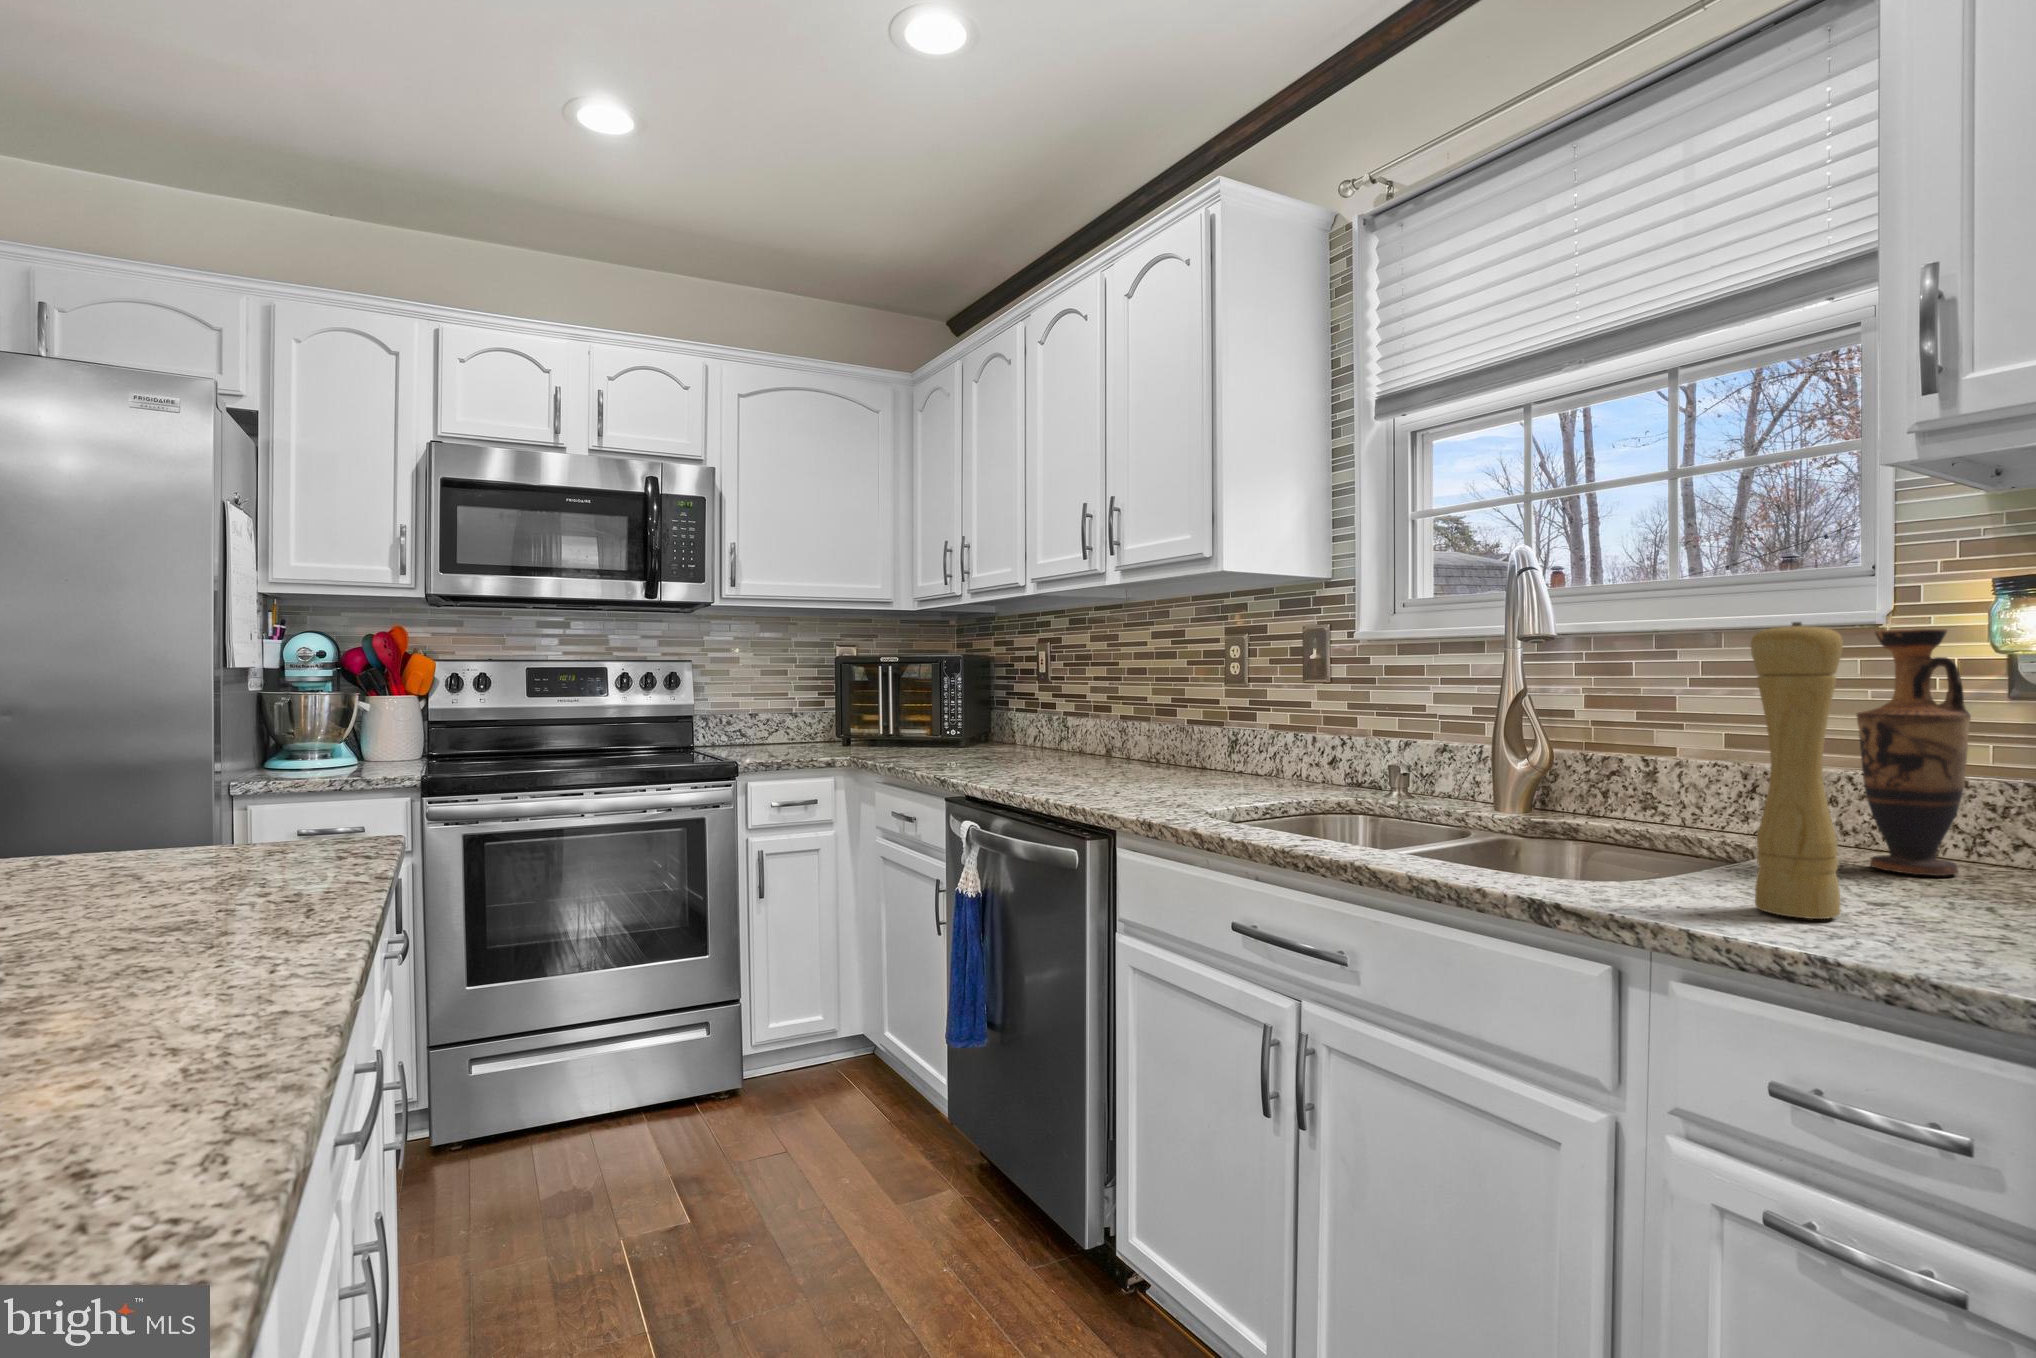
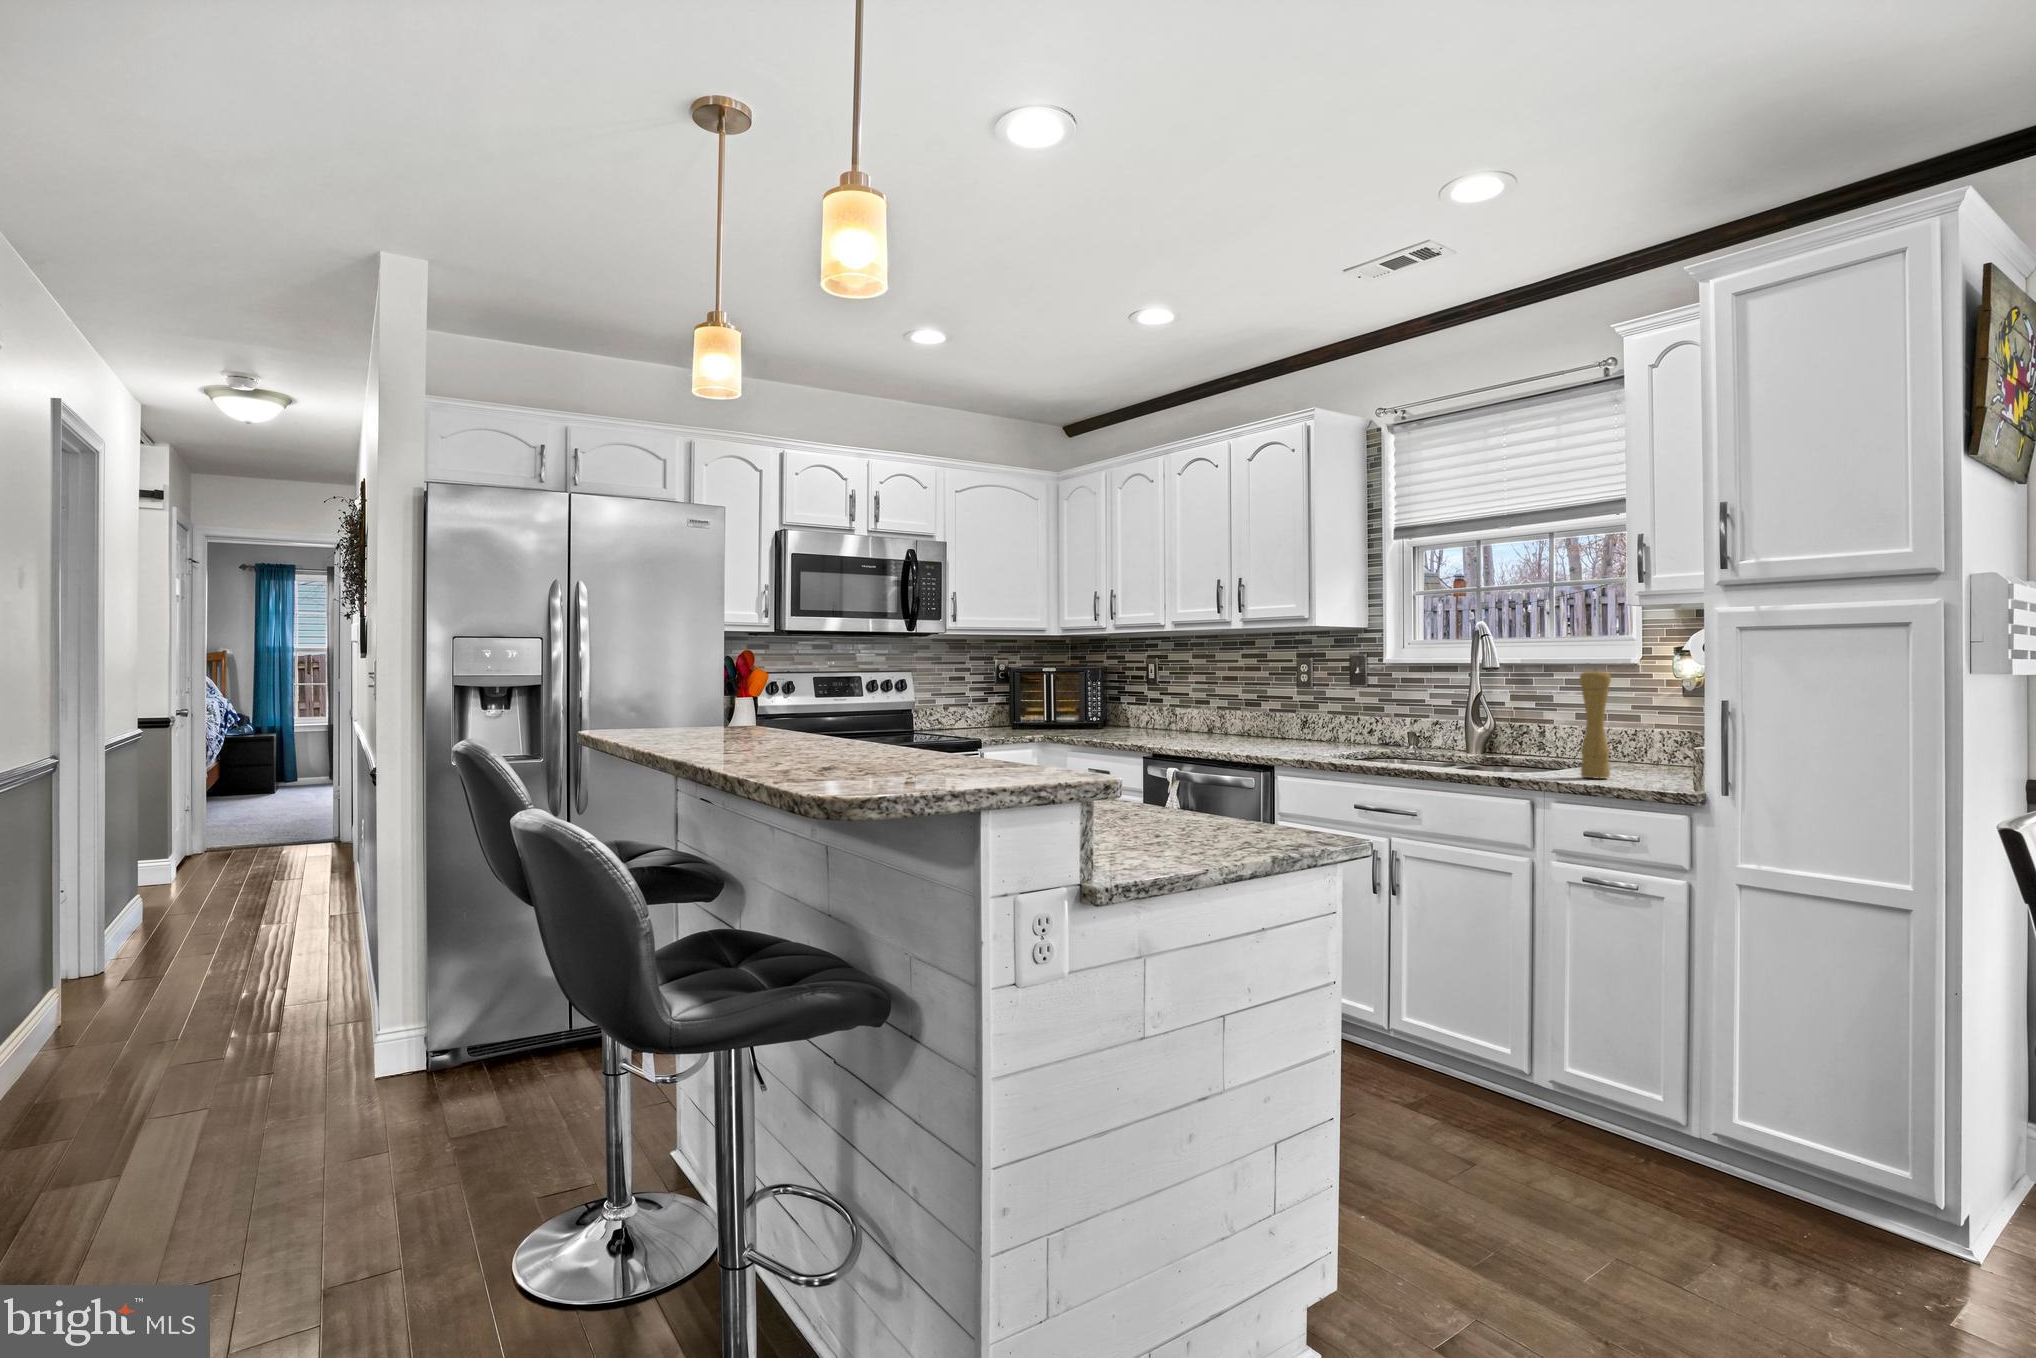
vase: present [1856,629,1971,876] -> none [1625,668,1667,769]

